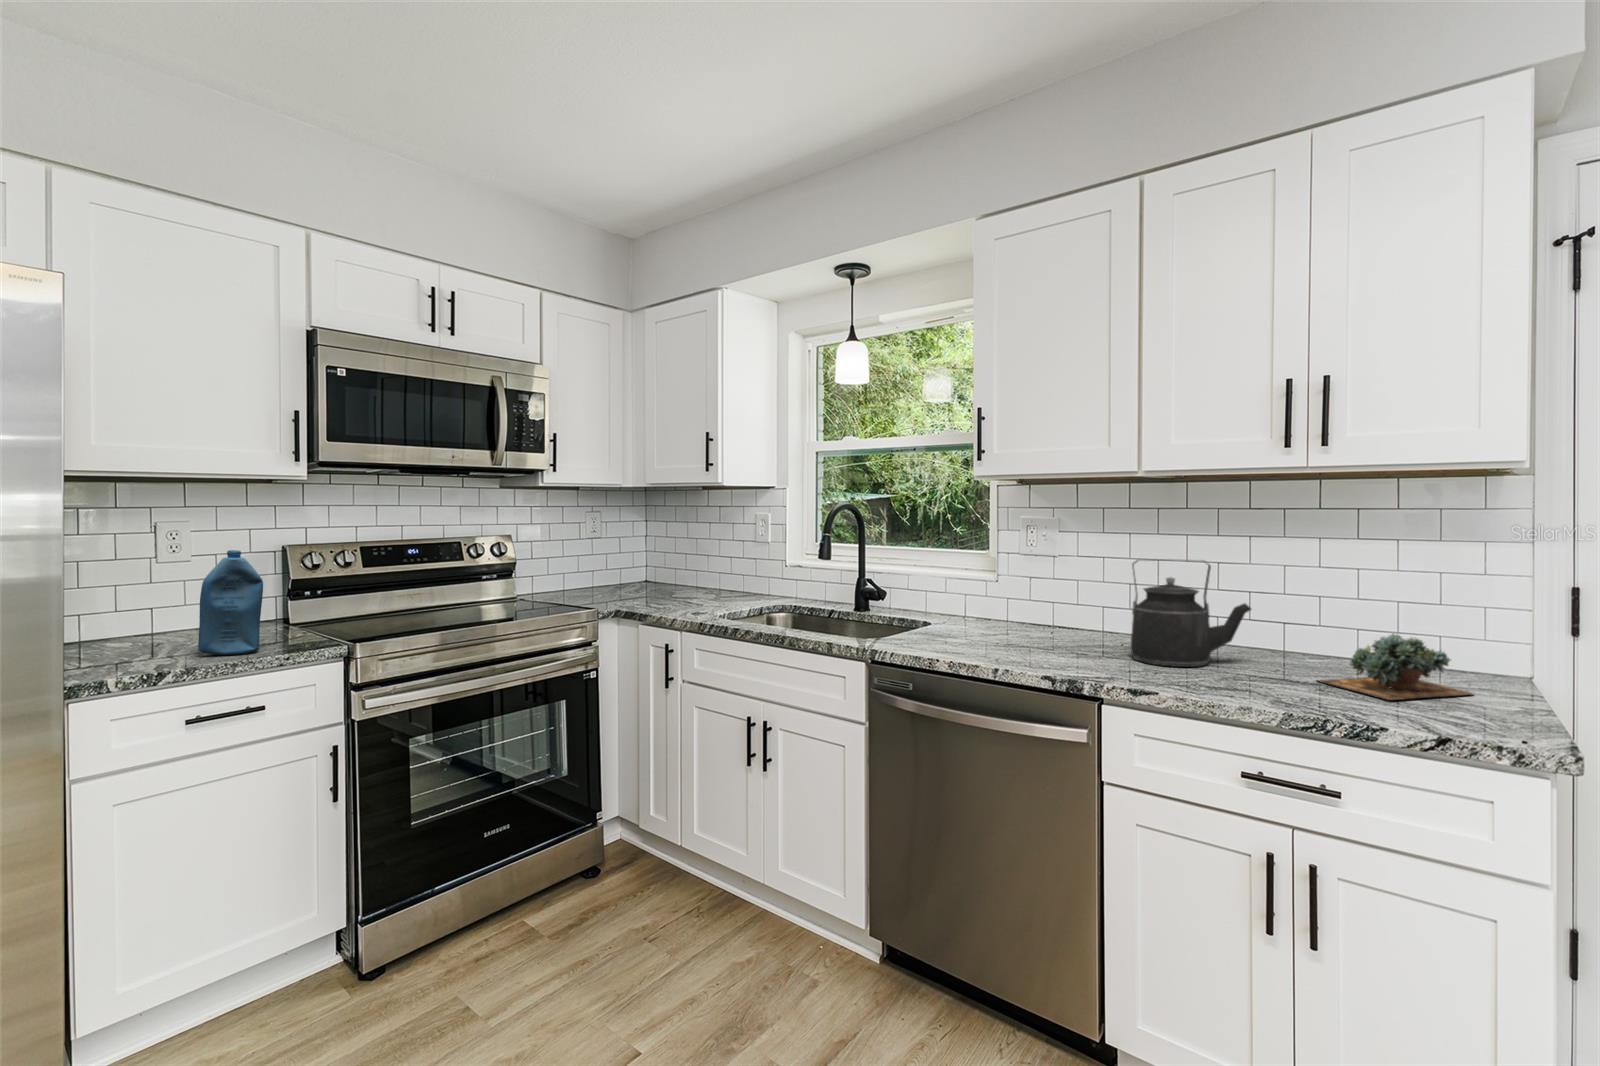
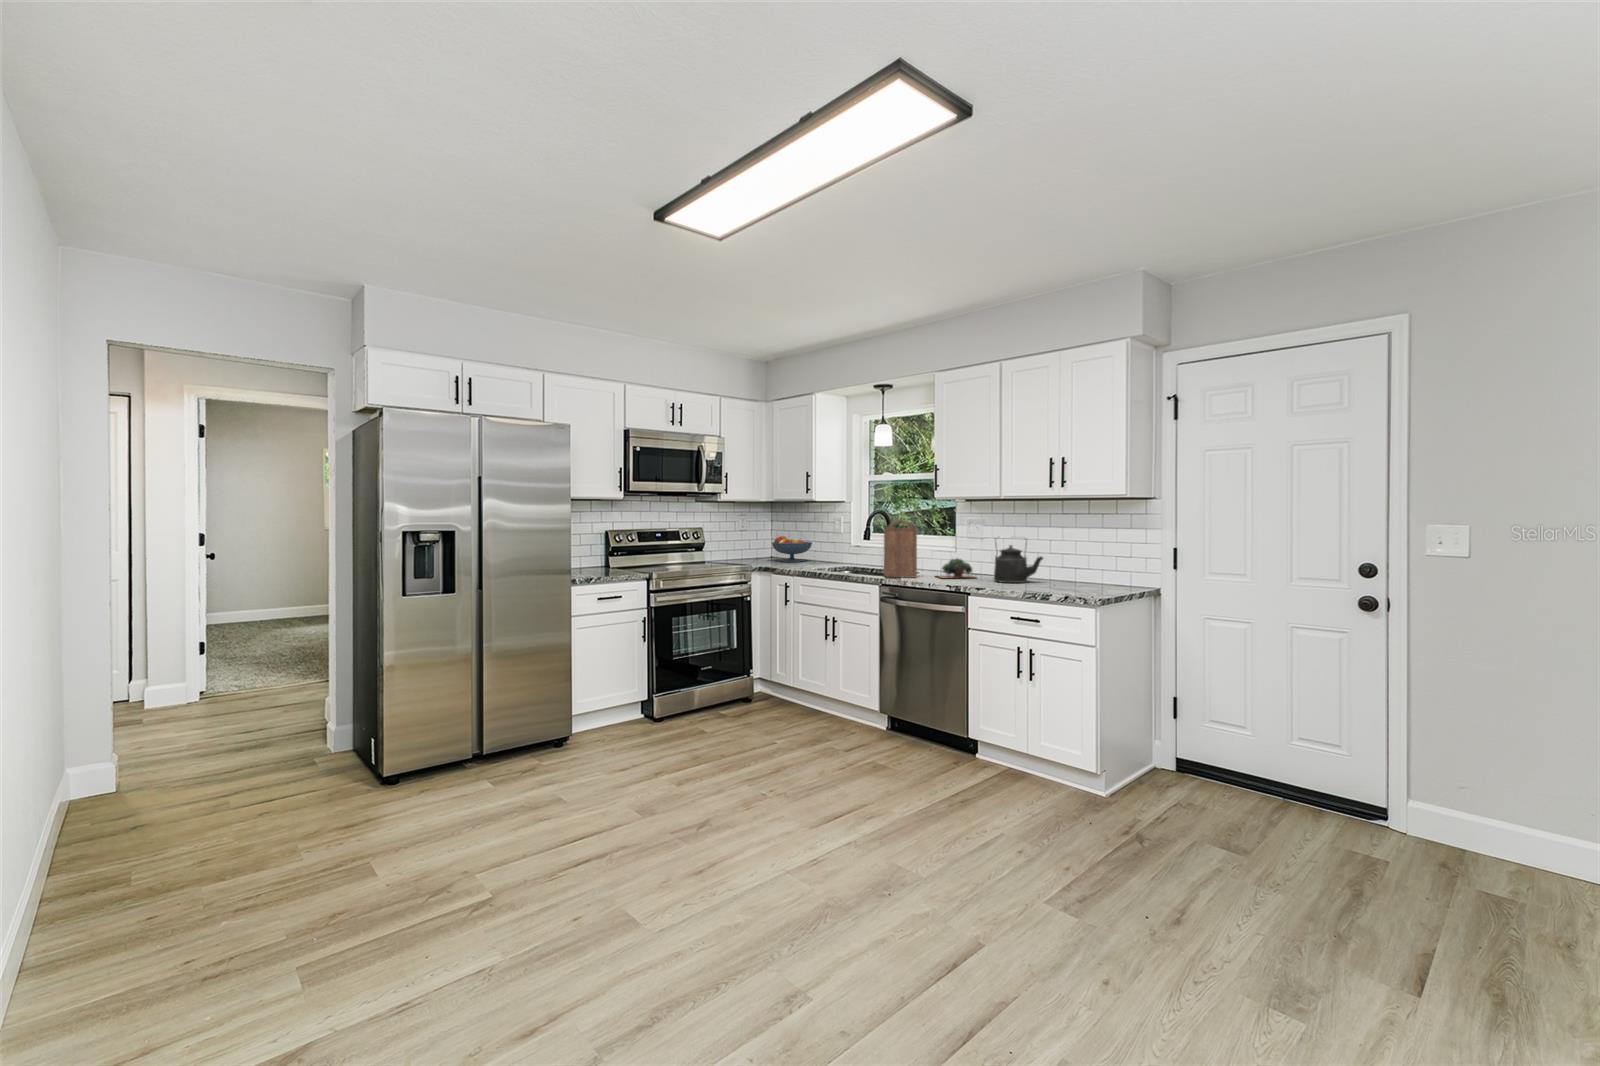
cutting board: none [877,524,950,648] -> present [884,521,917,578]
fruit bowl: none [643,549,717,597] -> present [772,536,812,562]
bottle: present [198,550,263,655] -> none [595,531,618,575]
succulent plant: present [1317,634,1476,700] -> present [937,558,975,578]

